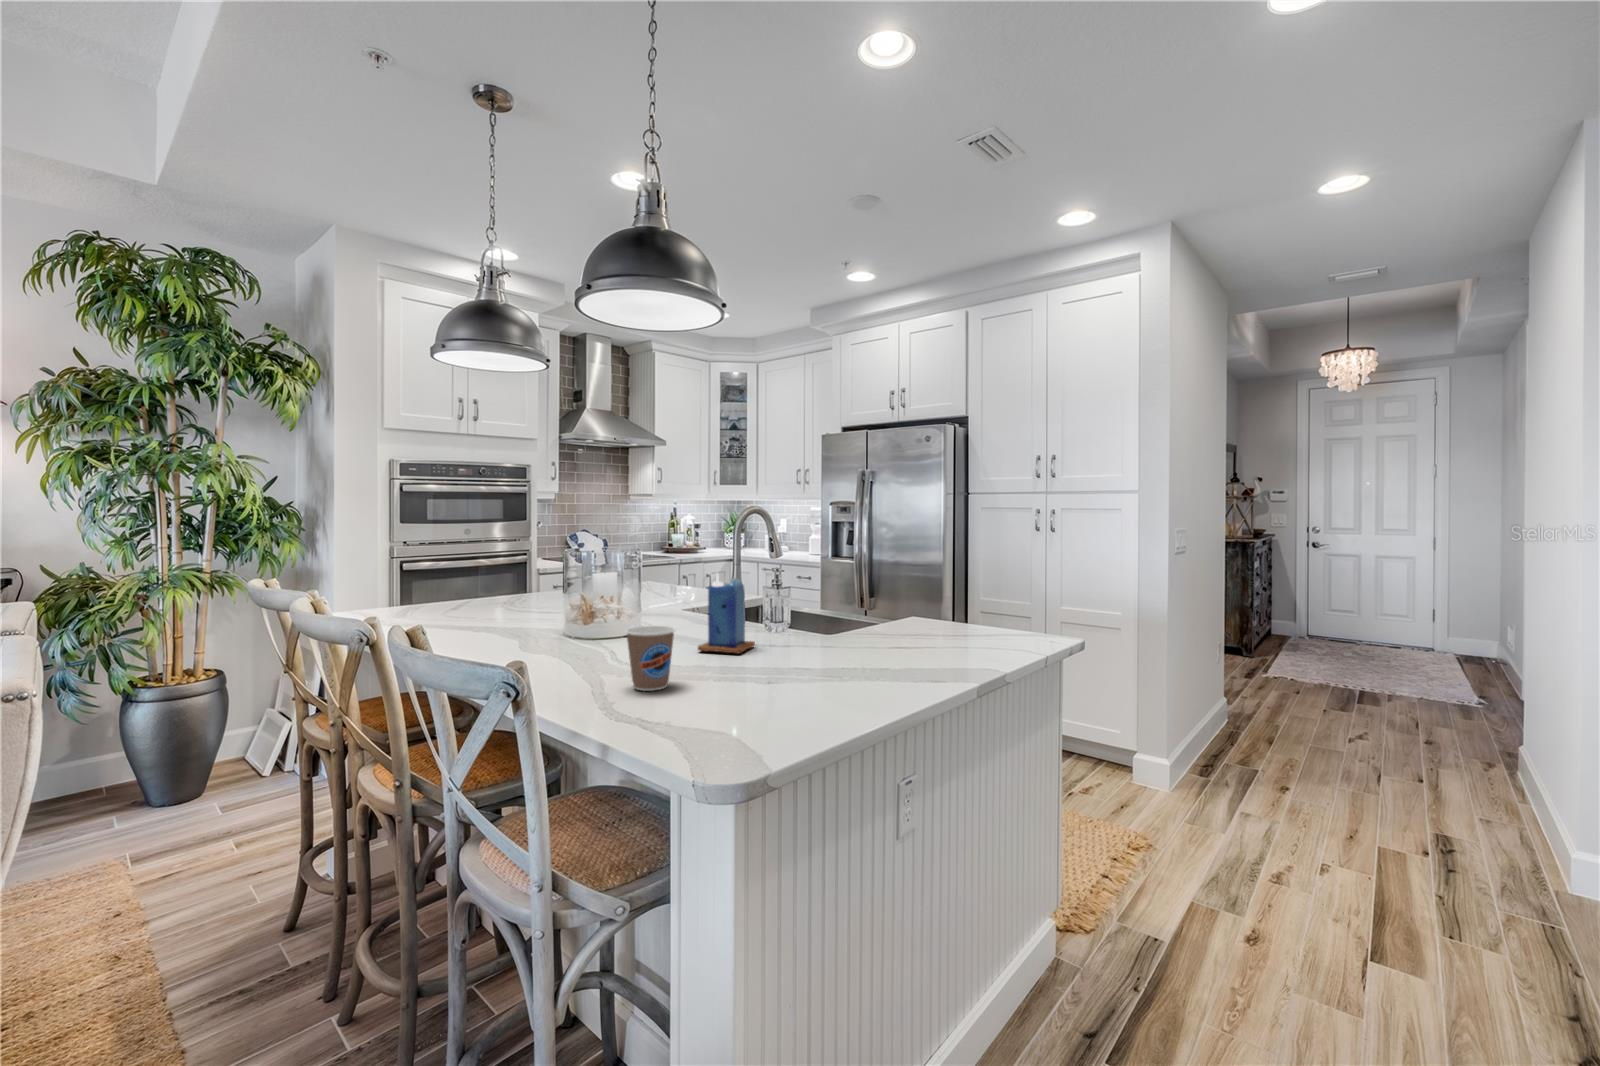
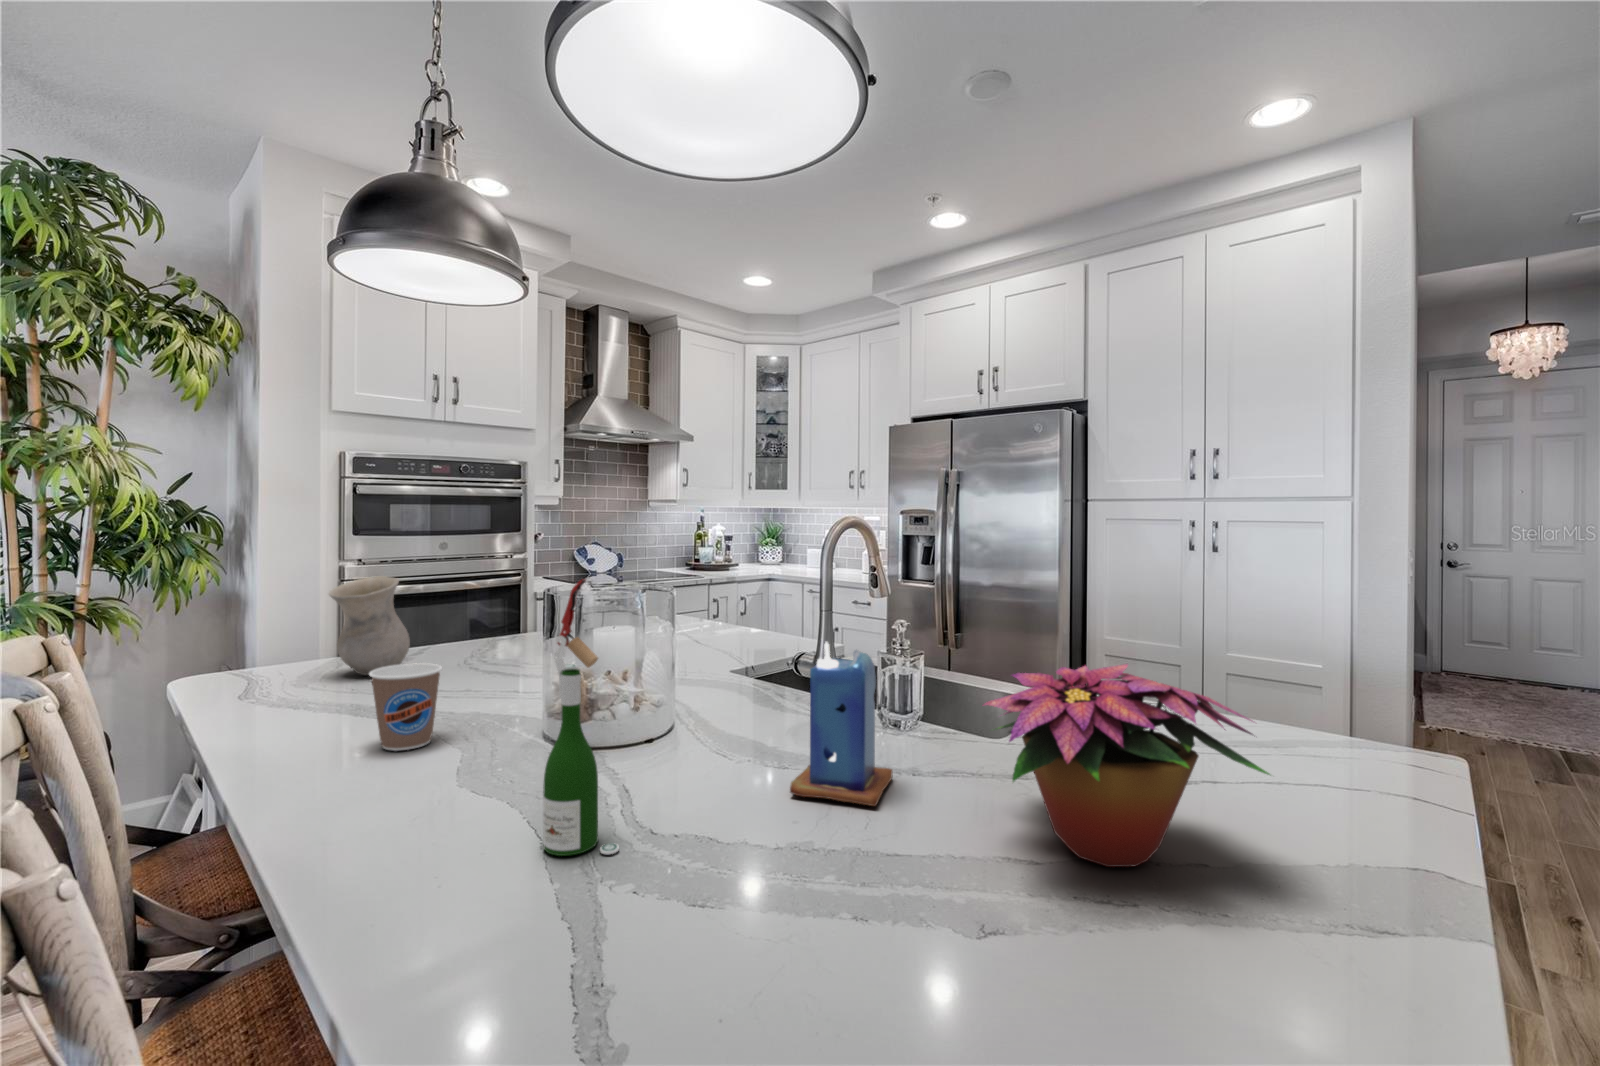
wine bottle: none [574,538,610,668] -> present [543,579,619,856]
vase: none [417,548,467,613] -> present [329,576,410,675]
flower arrangement: none [779,576,908,668] -> present [985,664,1270,867]
coffee cup: present [625,626,675,691] -> present [369,663,442,751]

